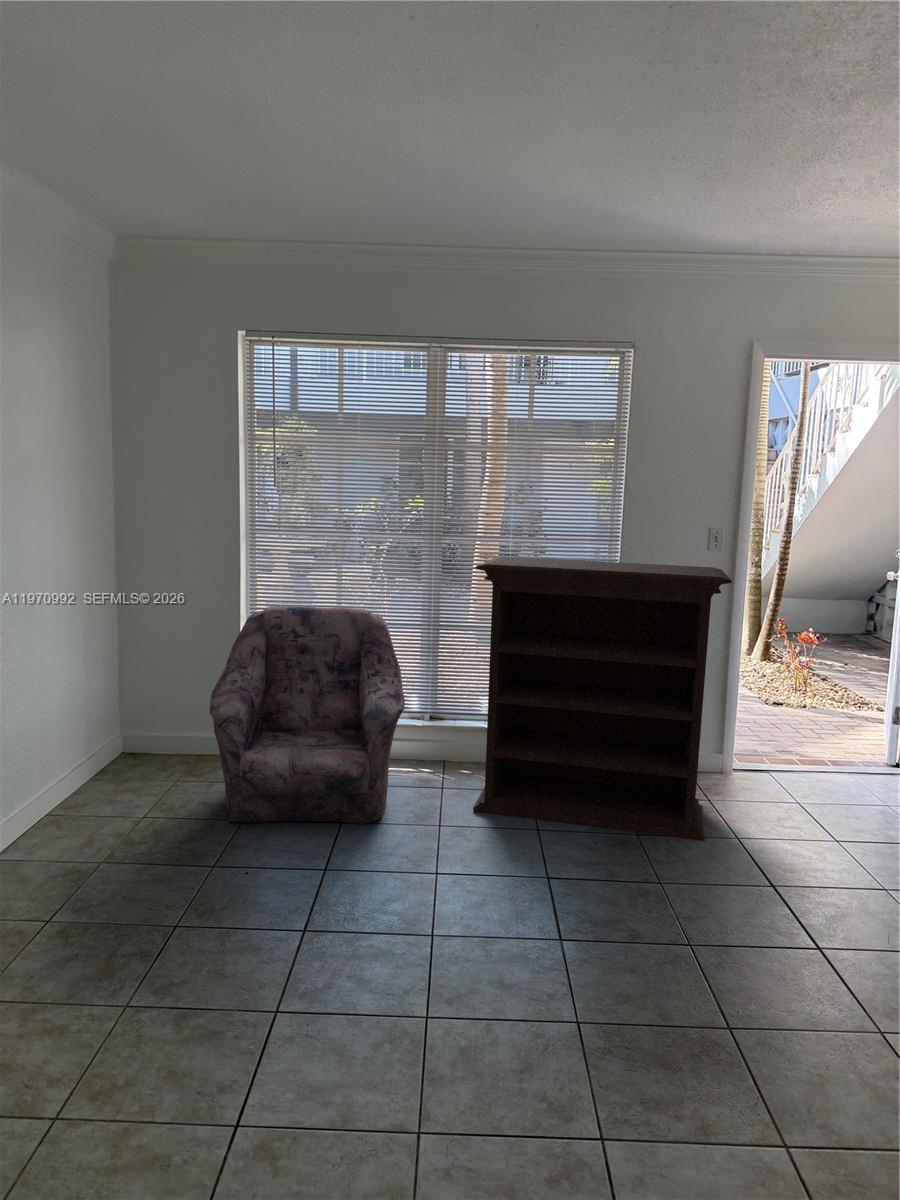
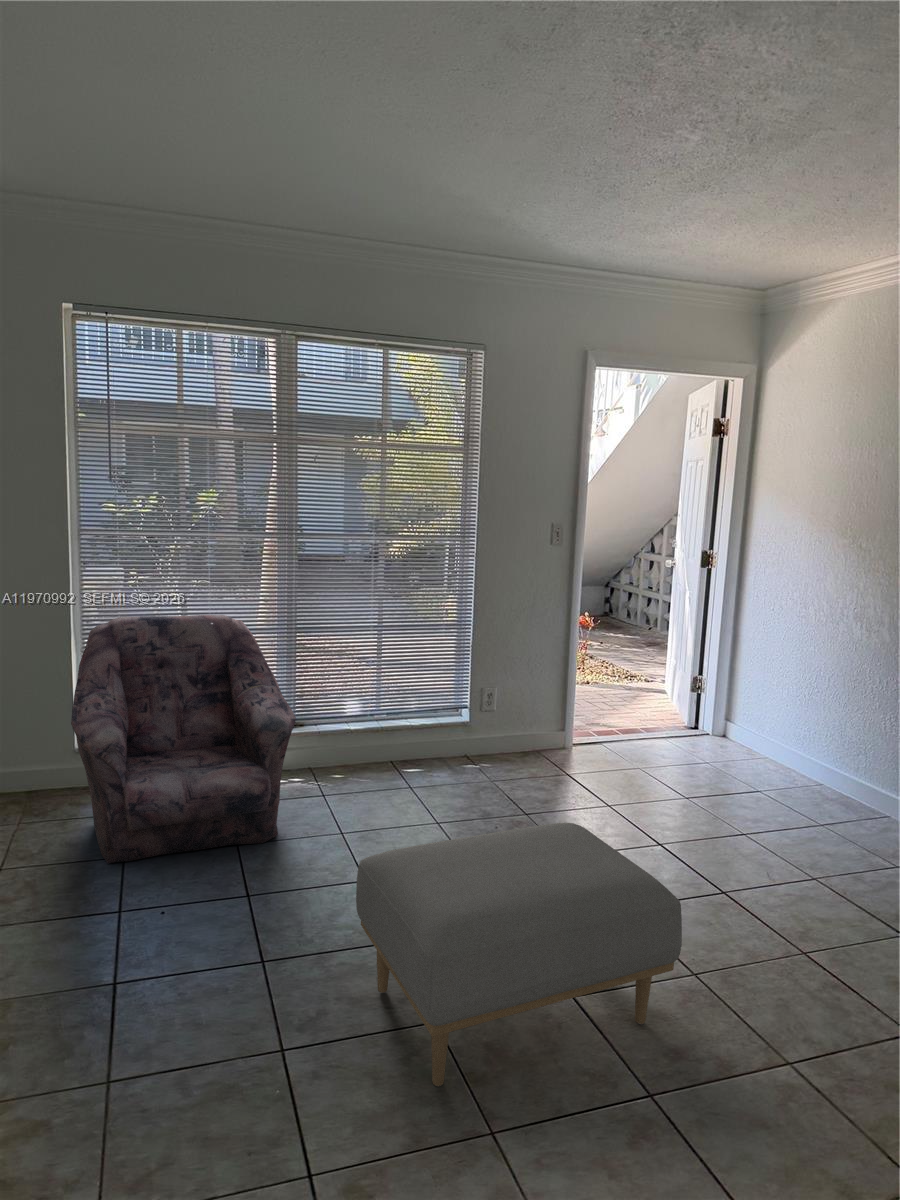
bookshelf: present [473,556,732,841] -> none [362,556,603,814]
ottoman: none [363,840,677,1077] -> present [356,823,682,1086]

